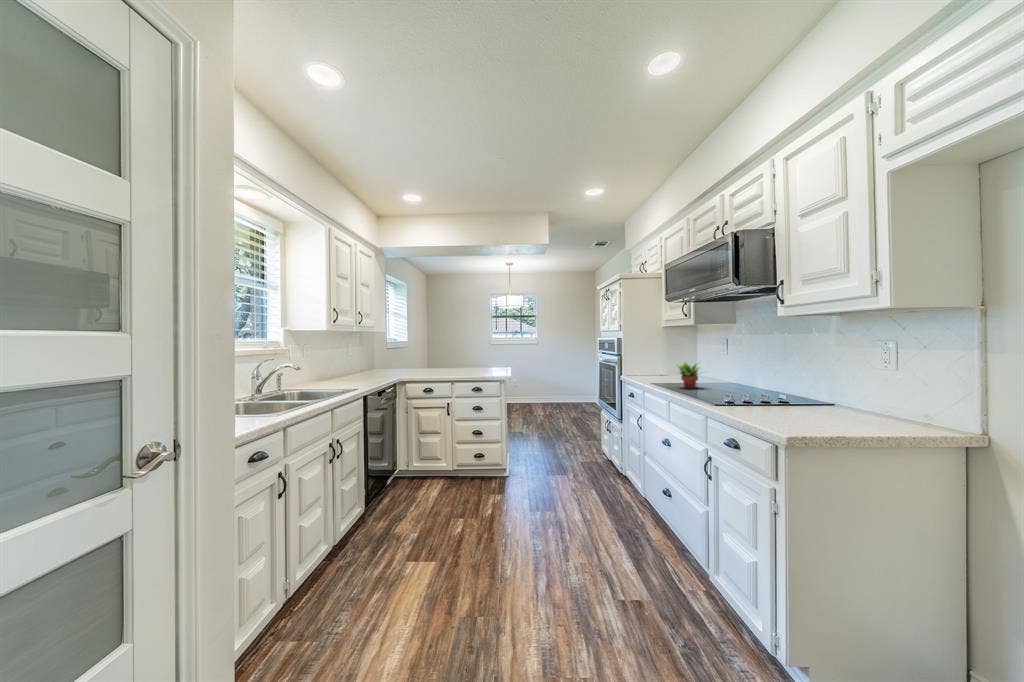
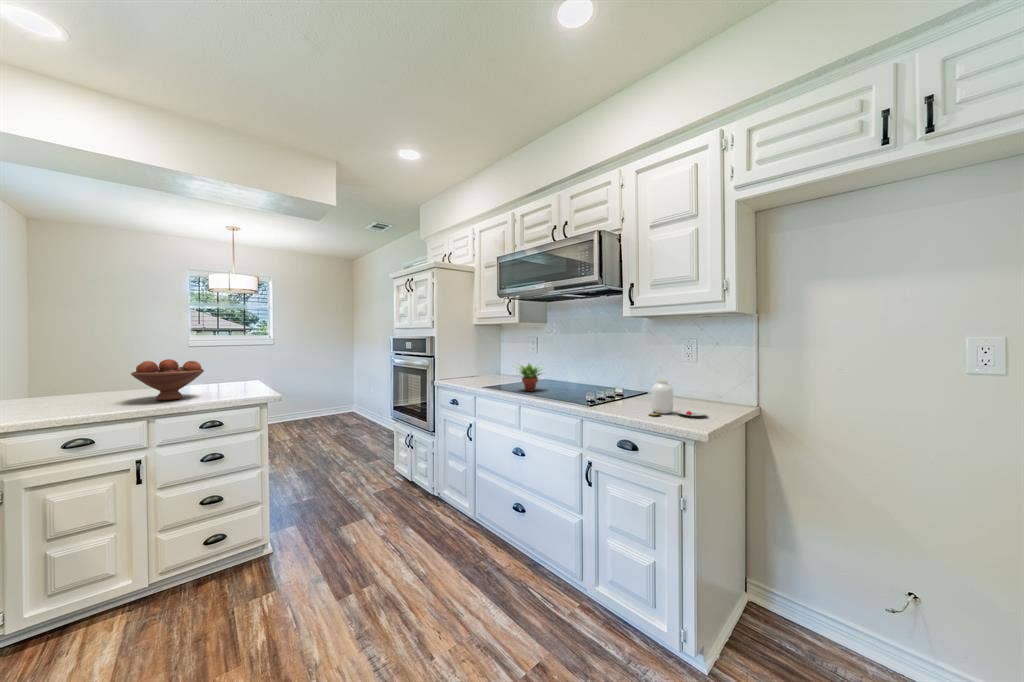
fruit bowl: none [447,353,477,375] -> present [131,359,204,401]
jar: none [767,382,843,423] -> present [649,380,707,416]

